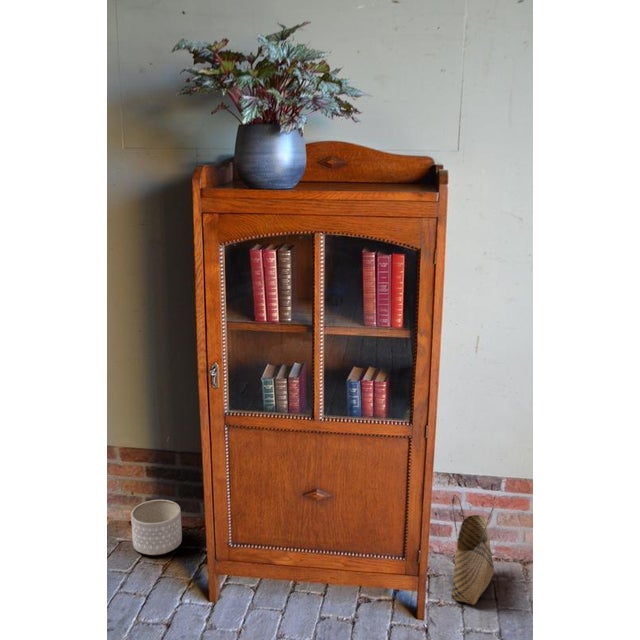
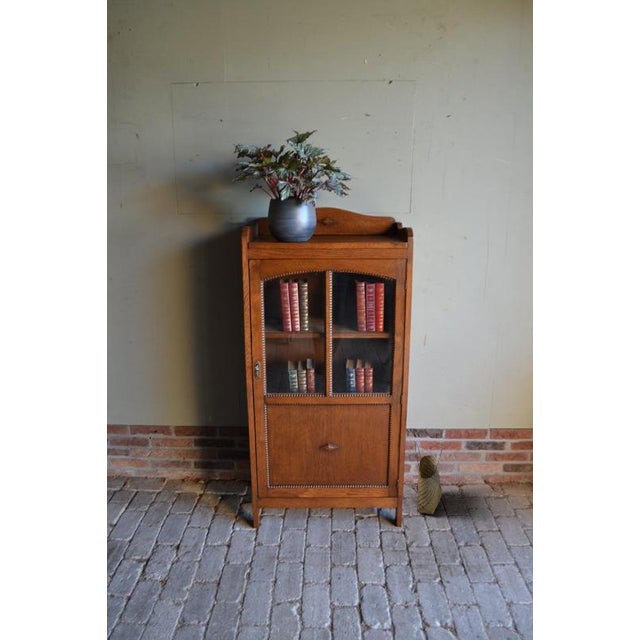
planter: present [131,500,182,555] -> none [187,462,223,501]

